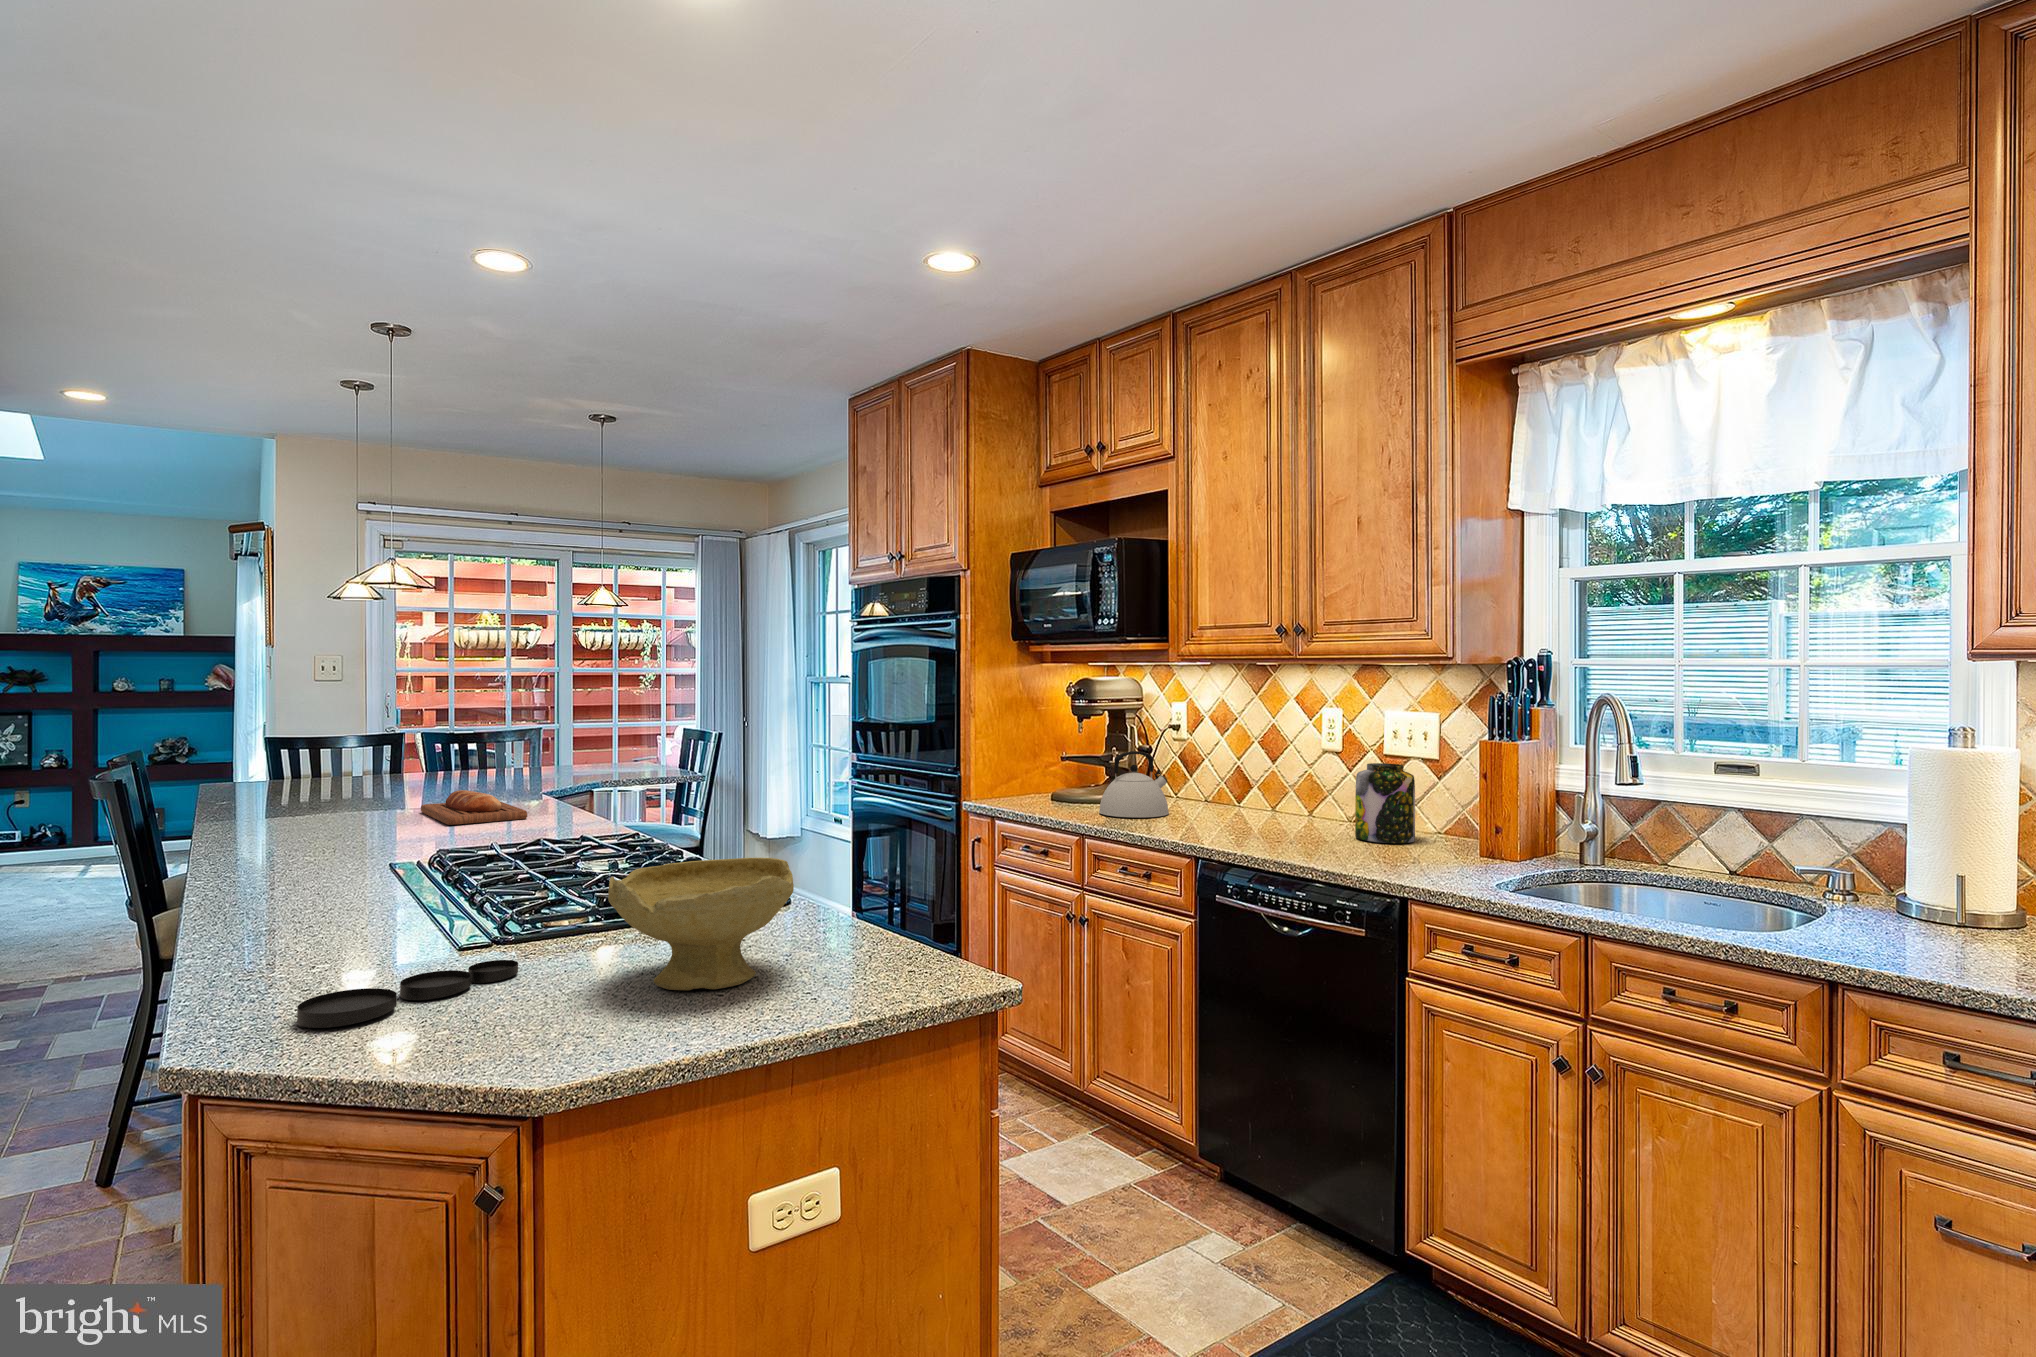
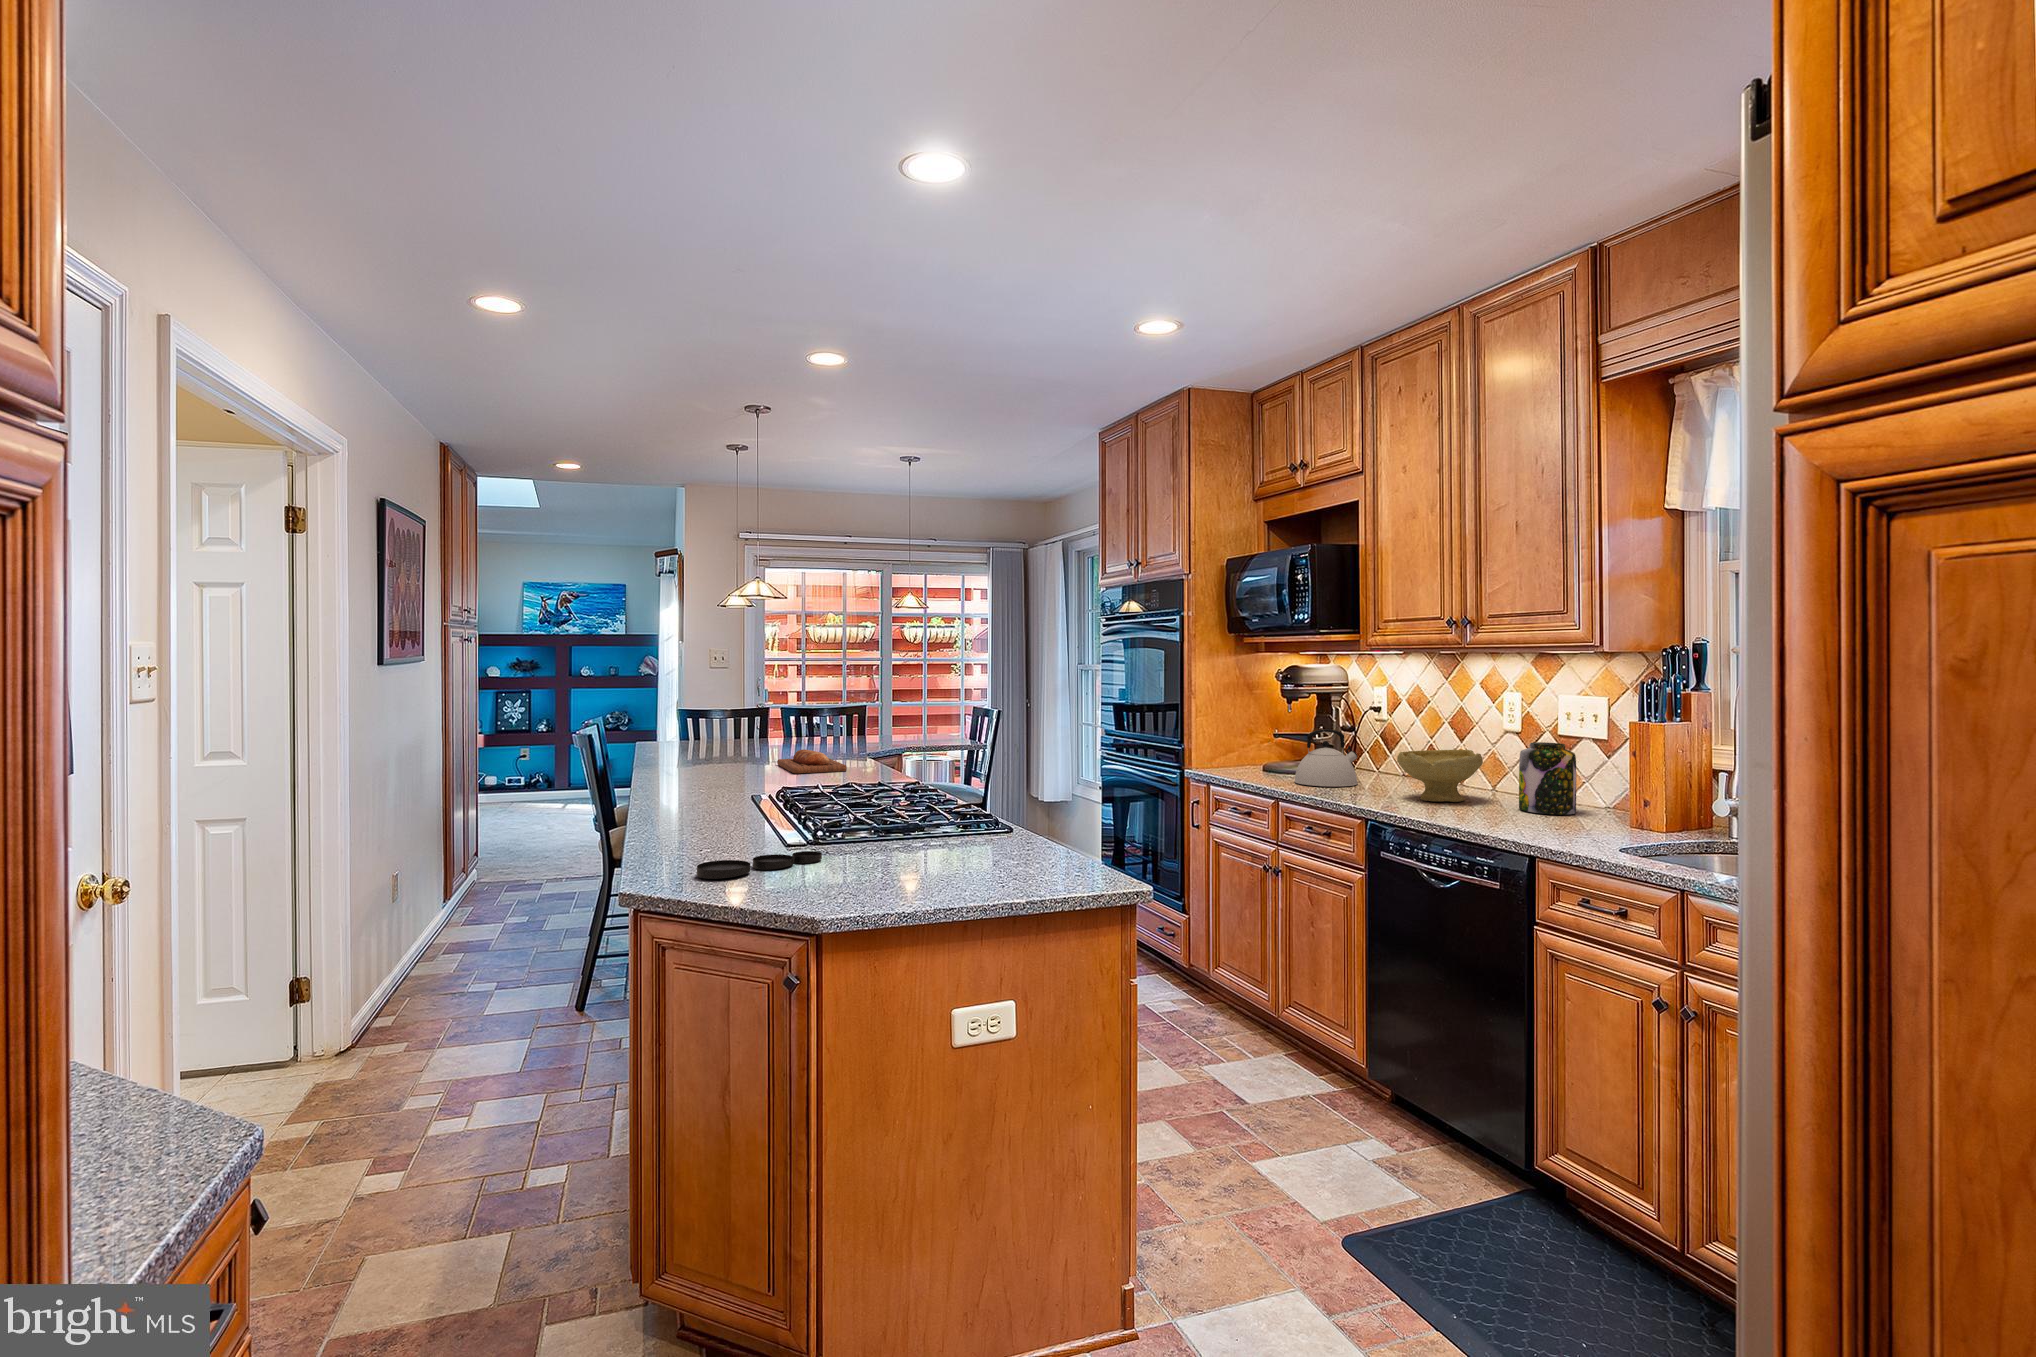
bowl: present [608,858,794,990] -> present [1397,750,1483,802]

